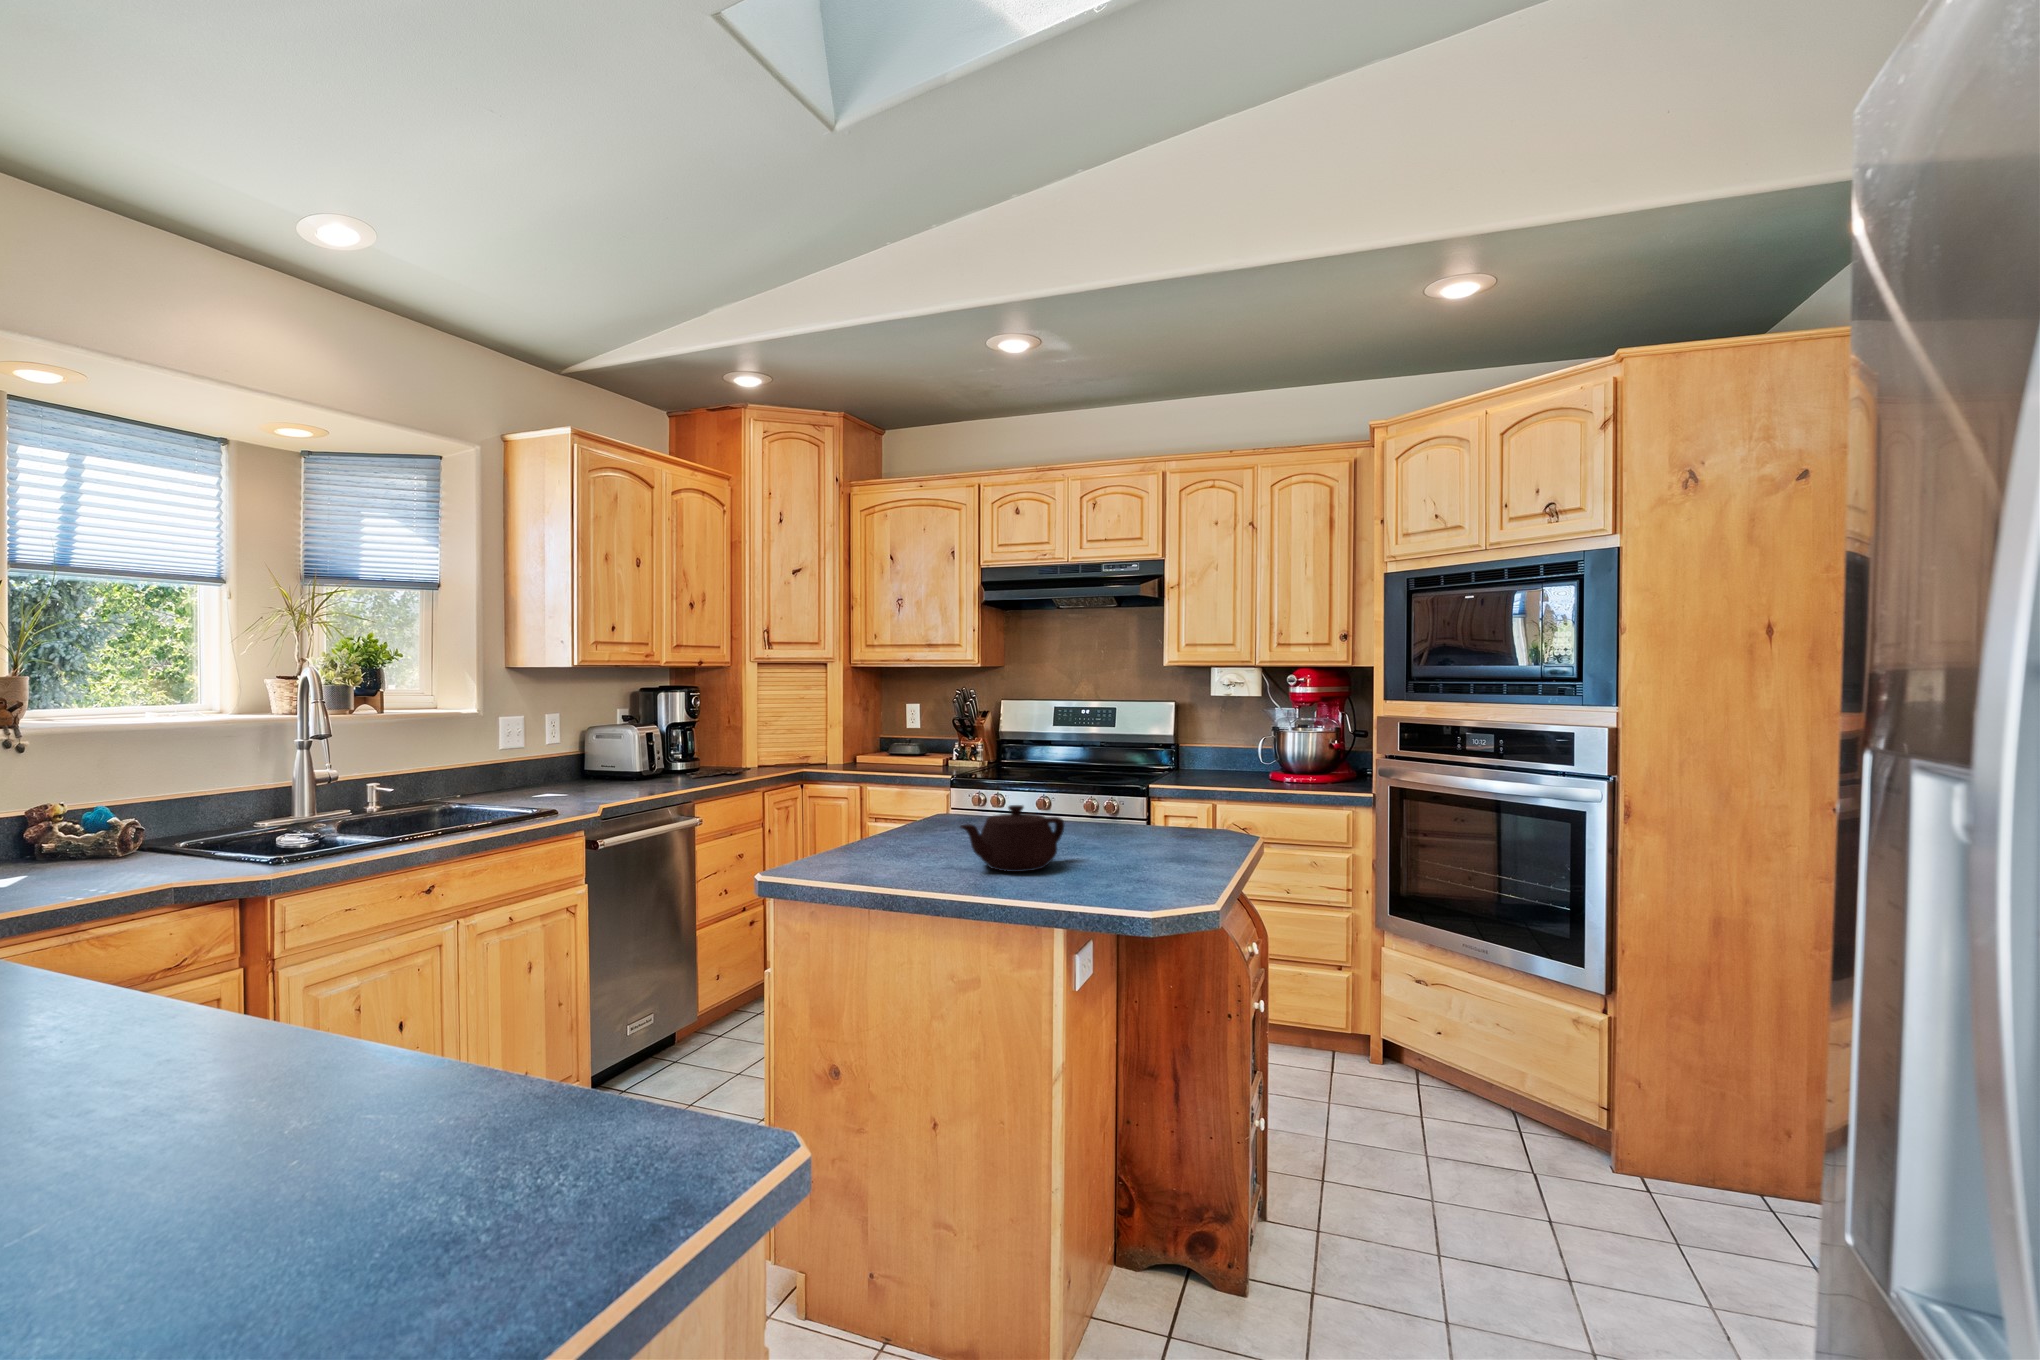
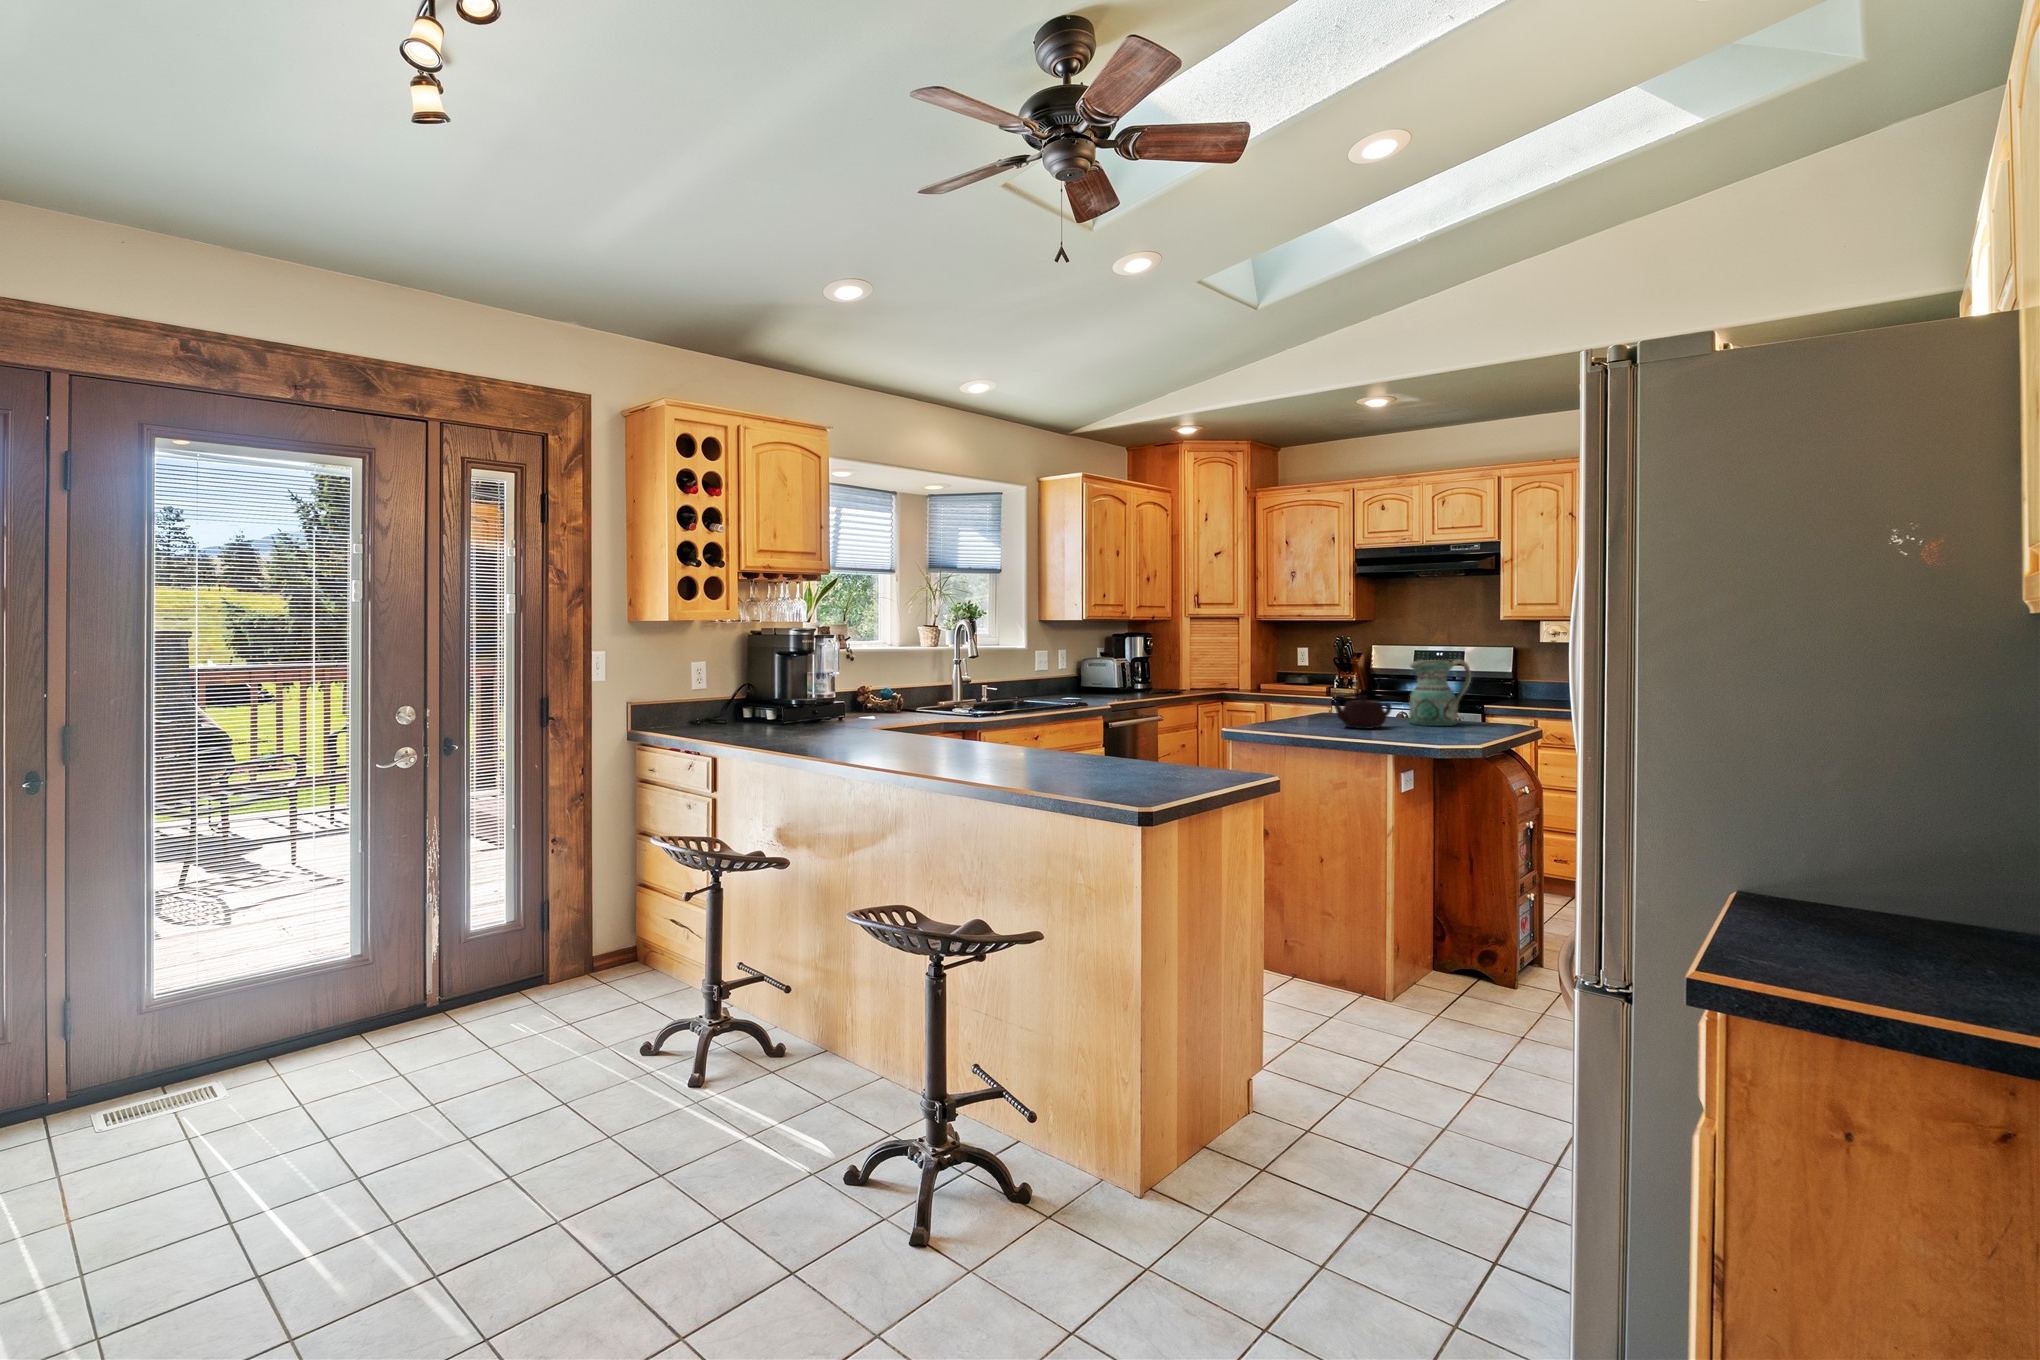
ceramic pitcher: none [1089,731,1185,855] -> present [1409,659,1471,726]

